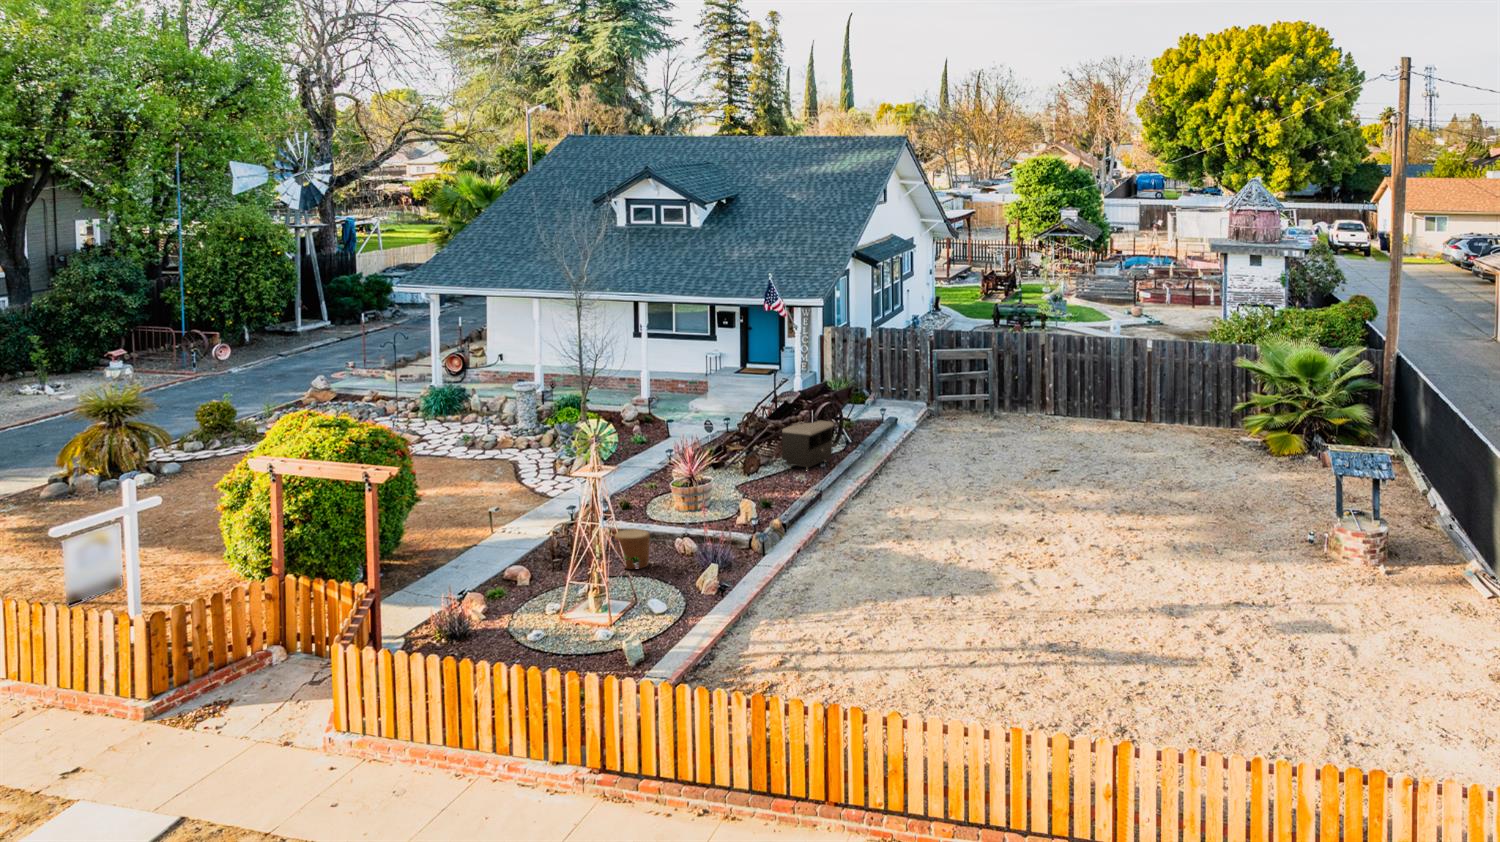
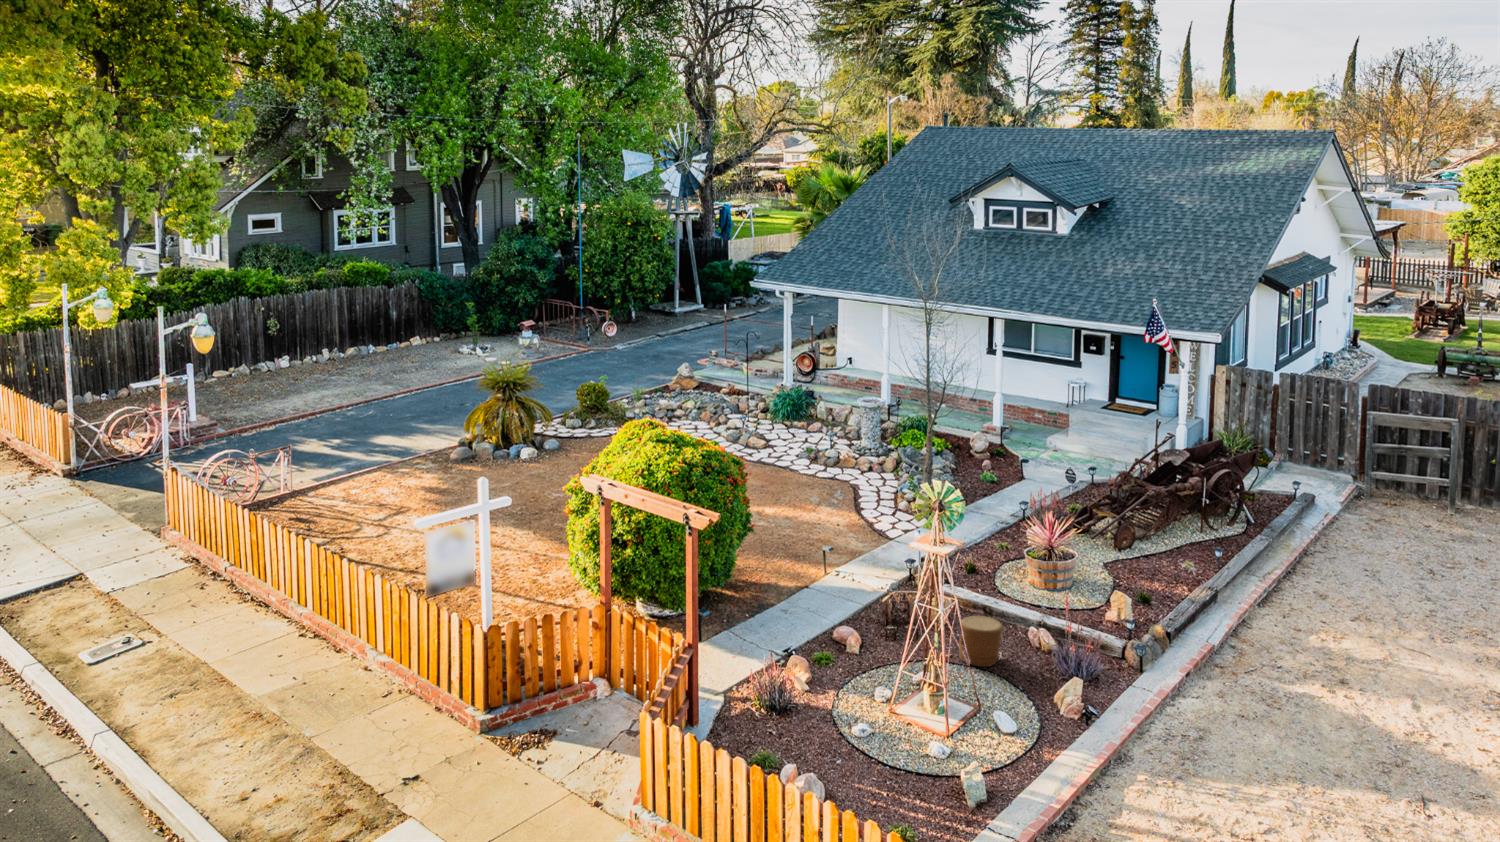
storage bench: present [782,420,834,470] -> none [1156,481,1223,543]

